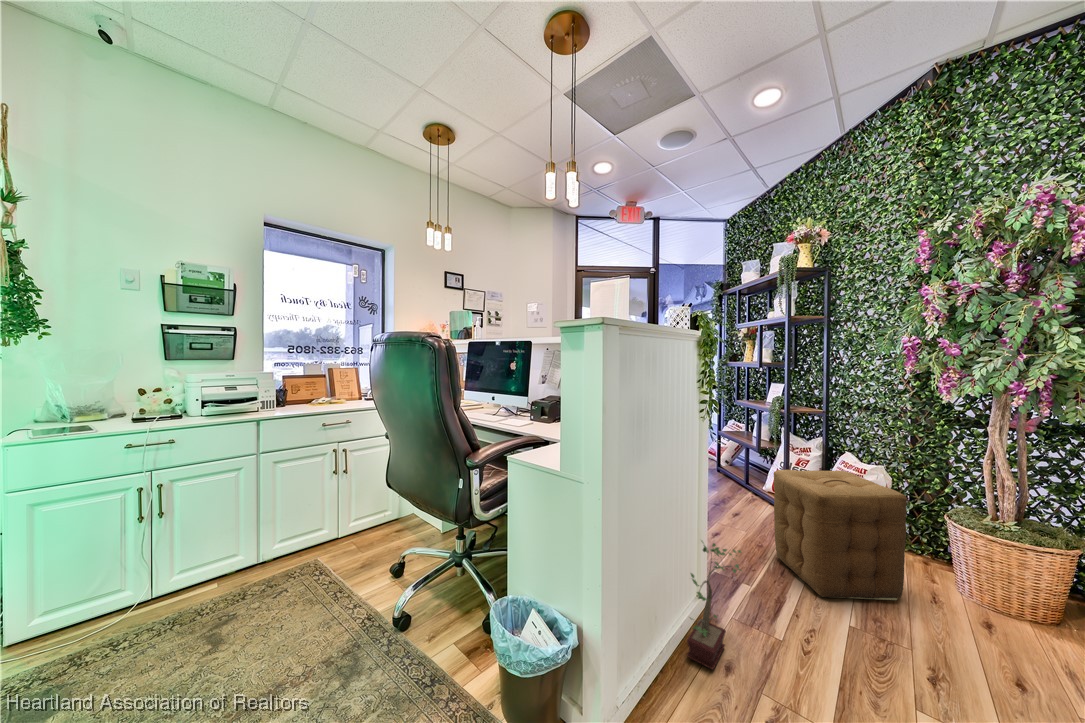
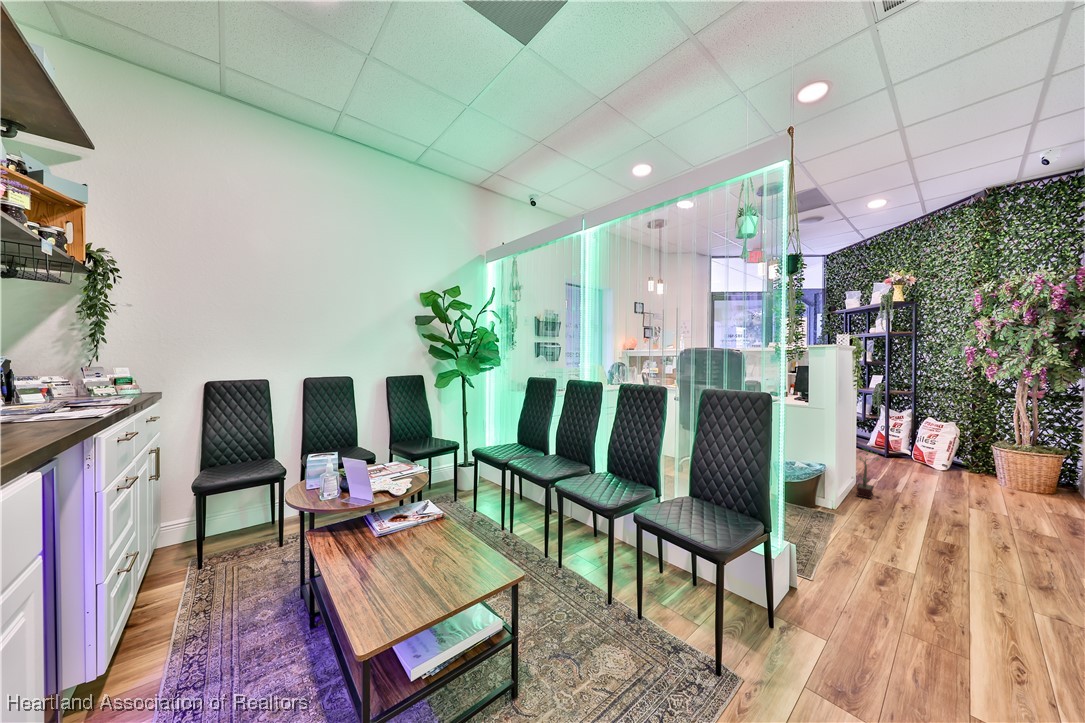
ottoman: present [774,470,907,600] -> none [886,422,967,486]

